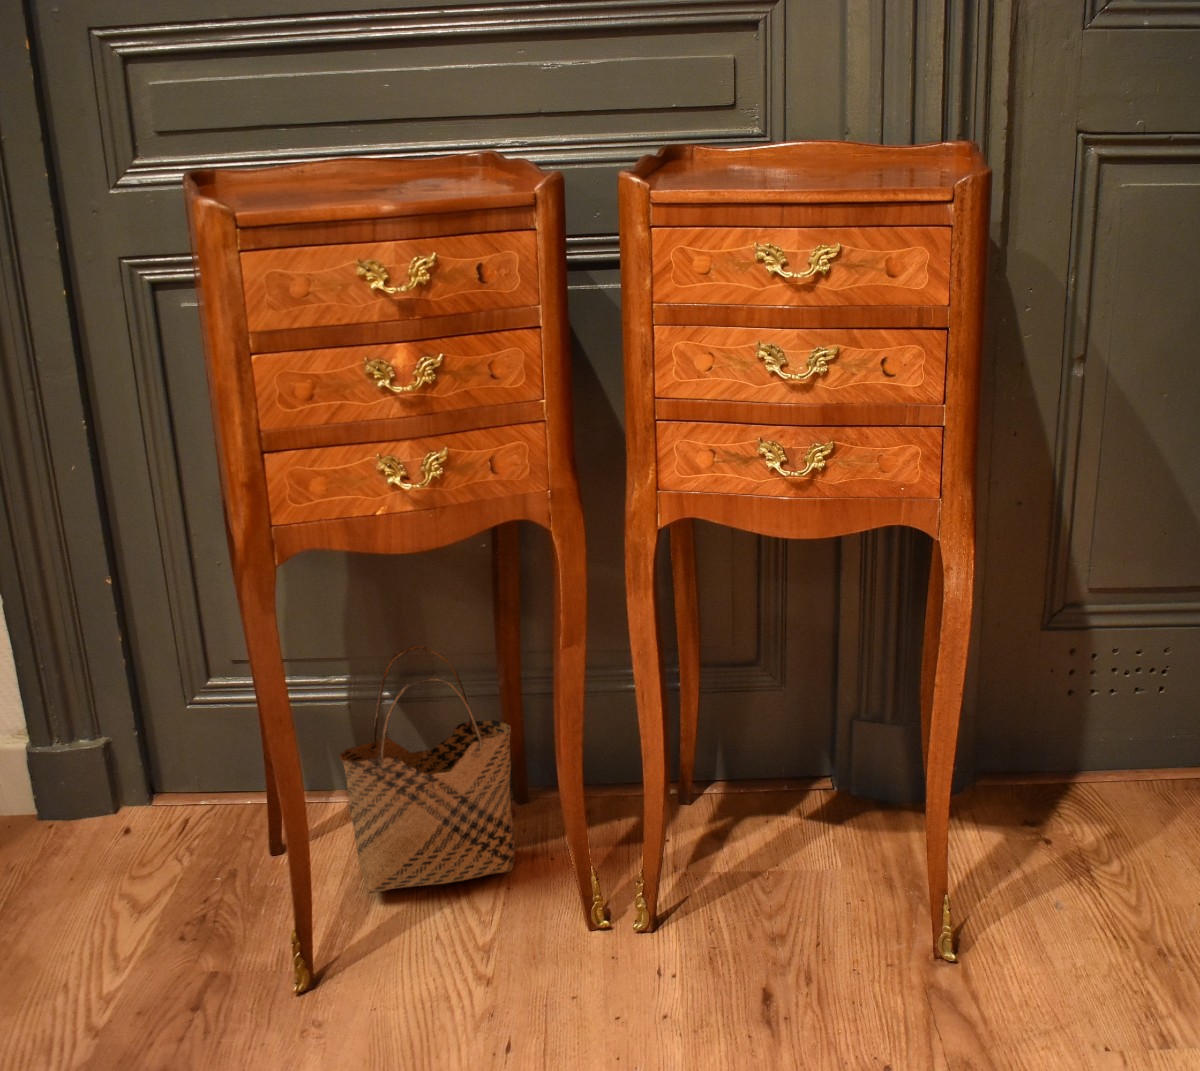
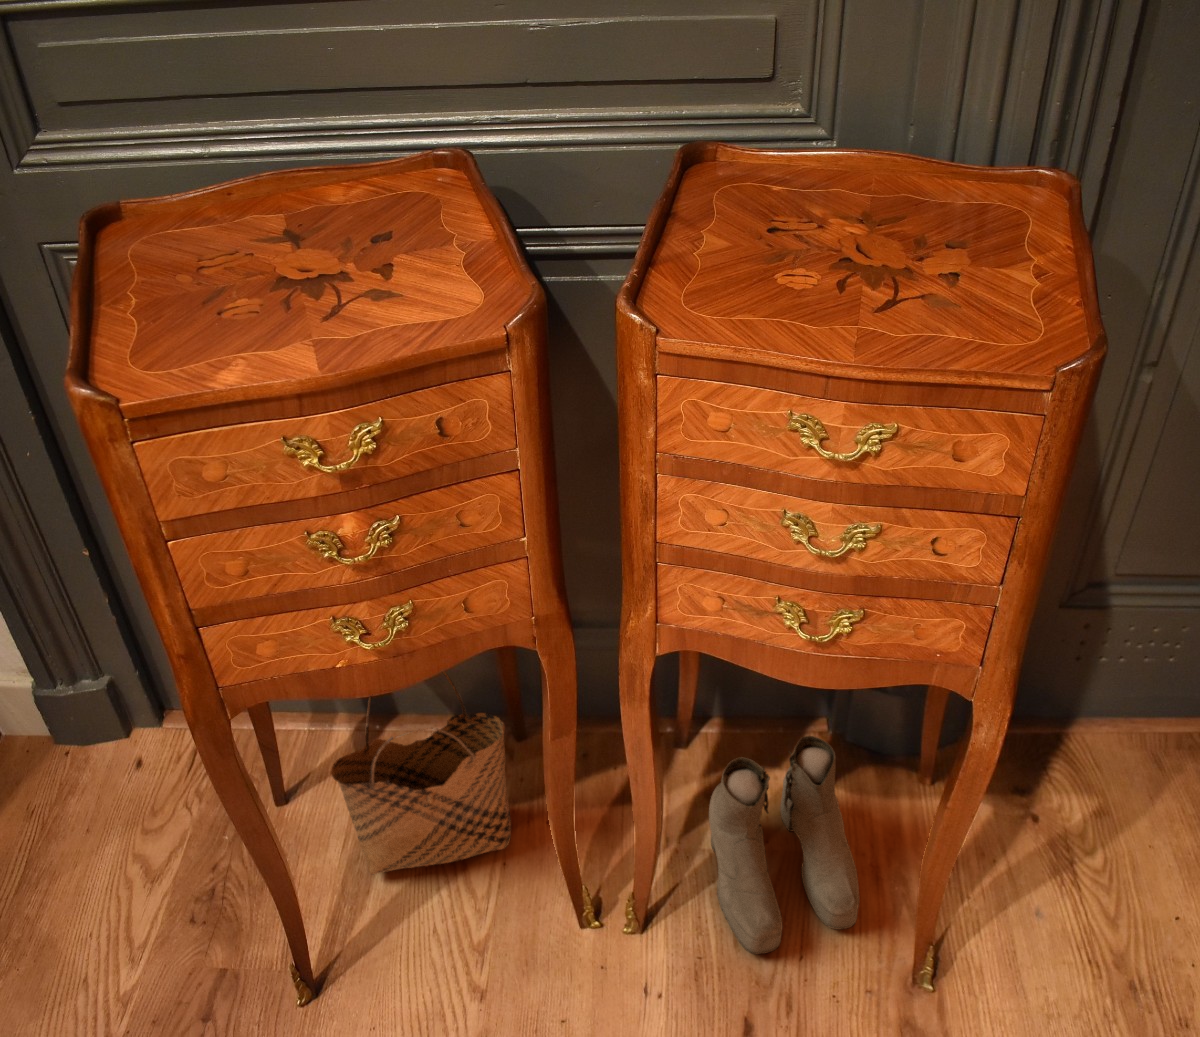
boots: none [717,725,875,936] -> present [709,736,859,954]

